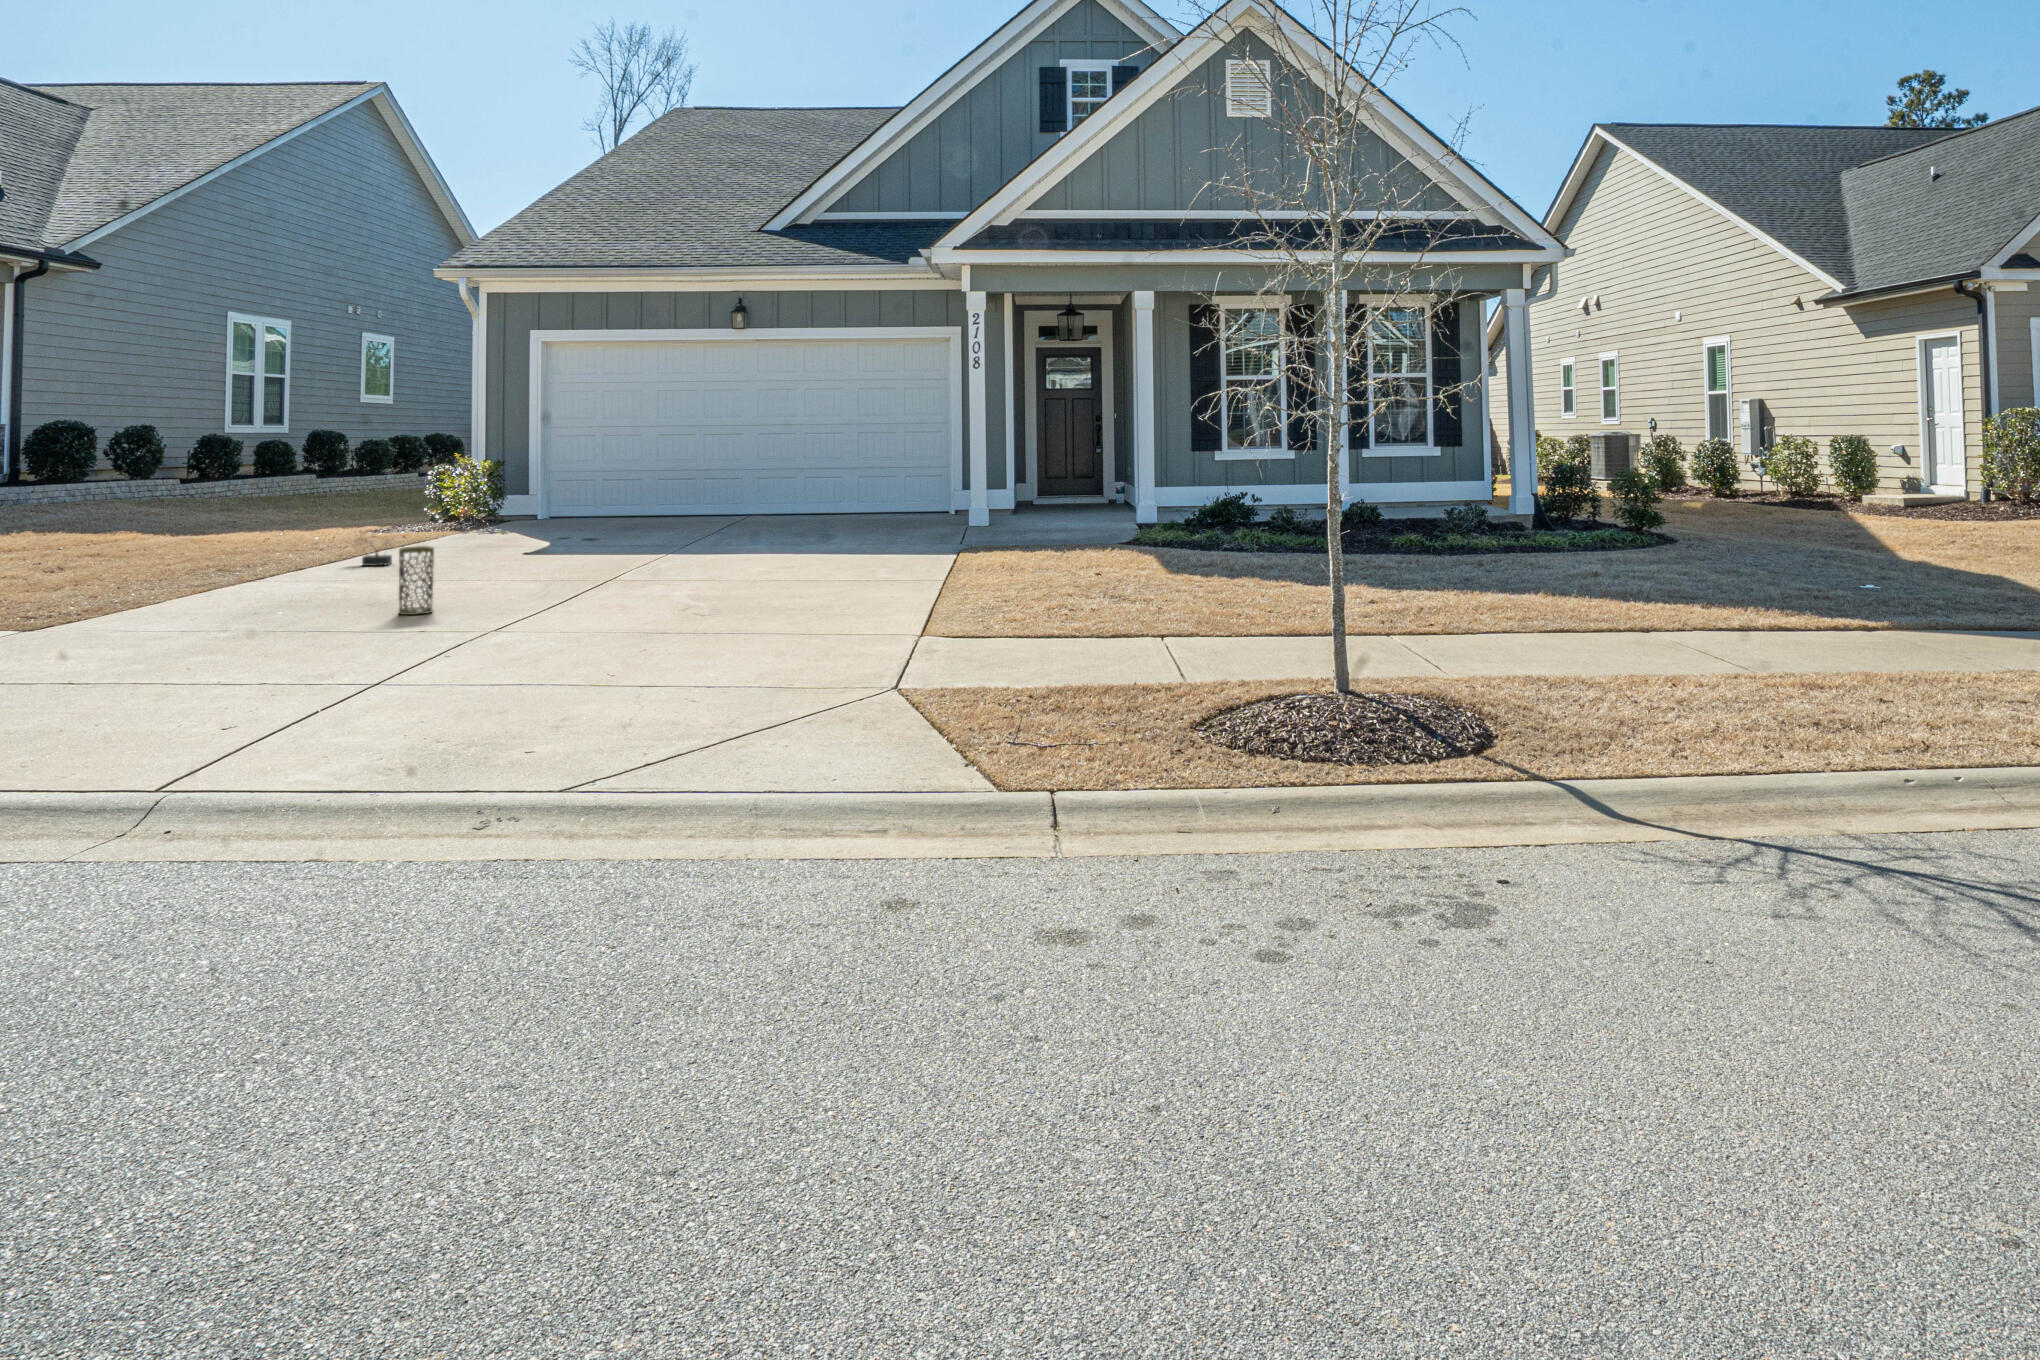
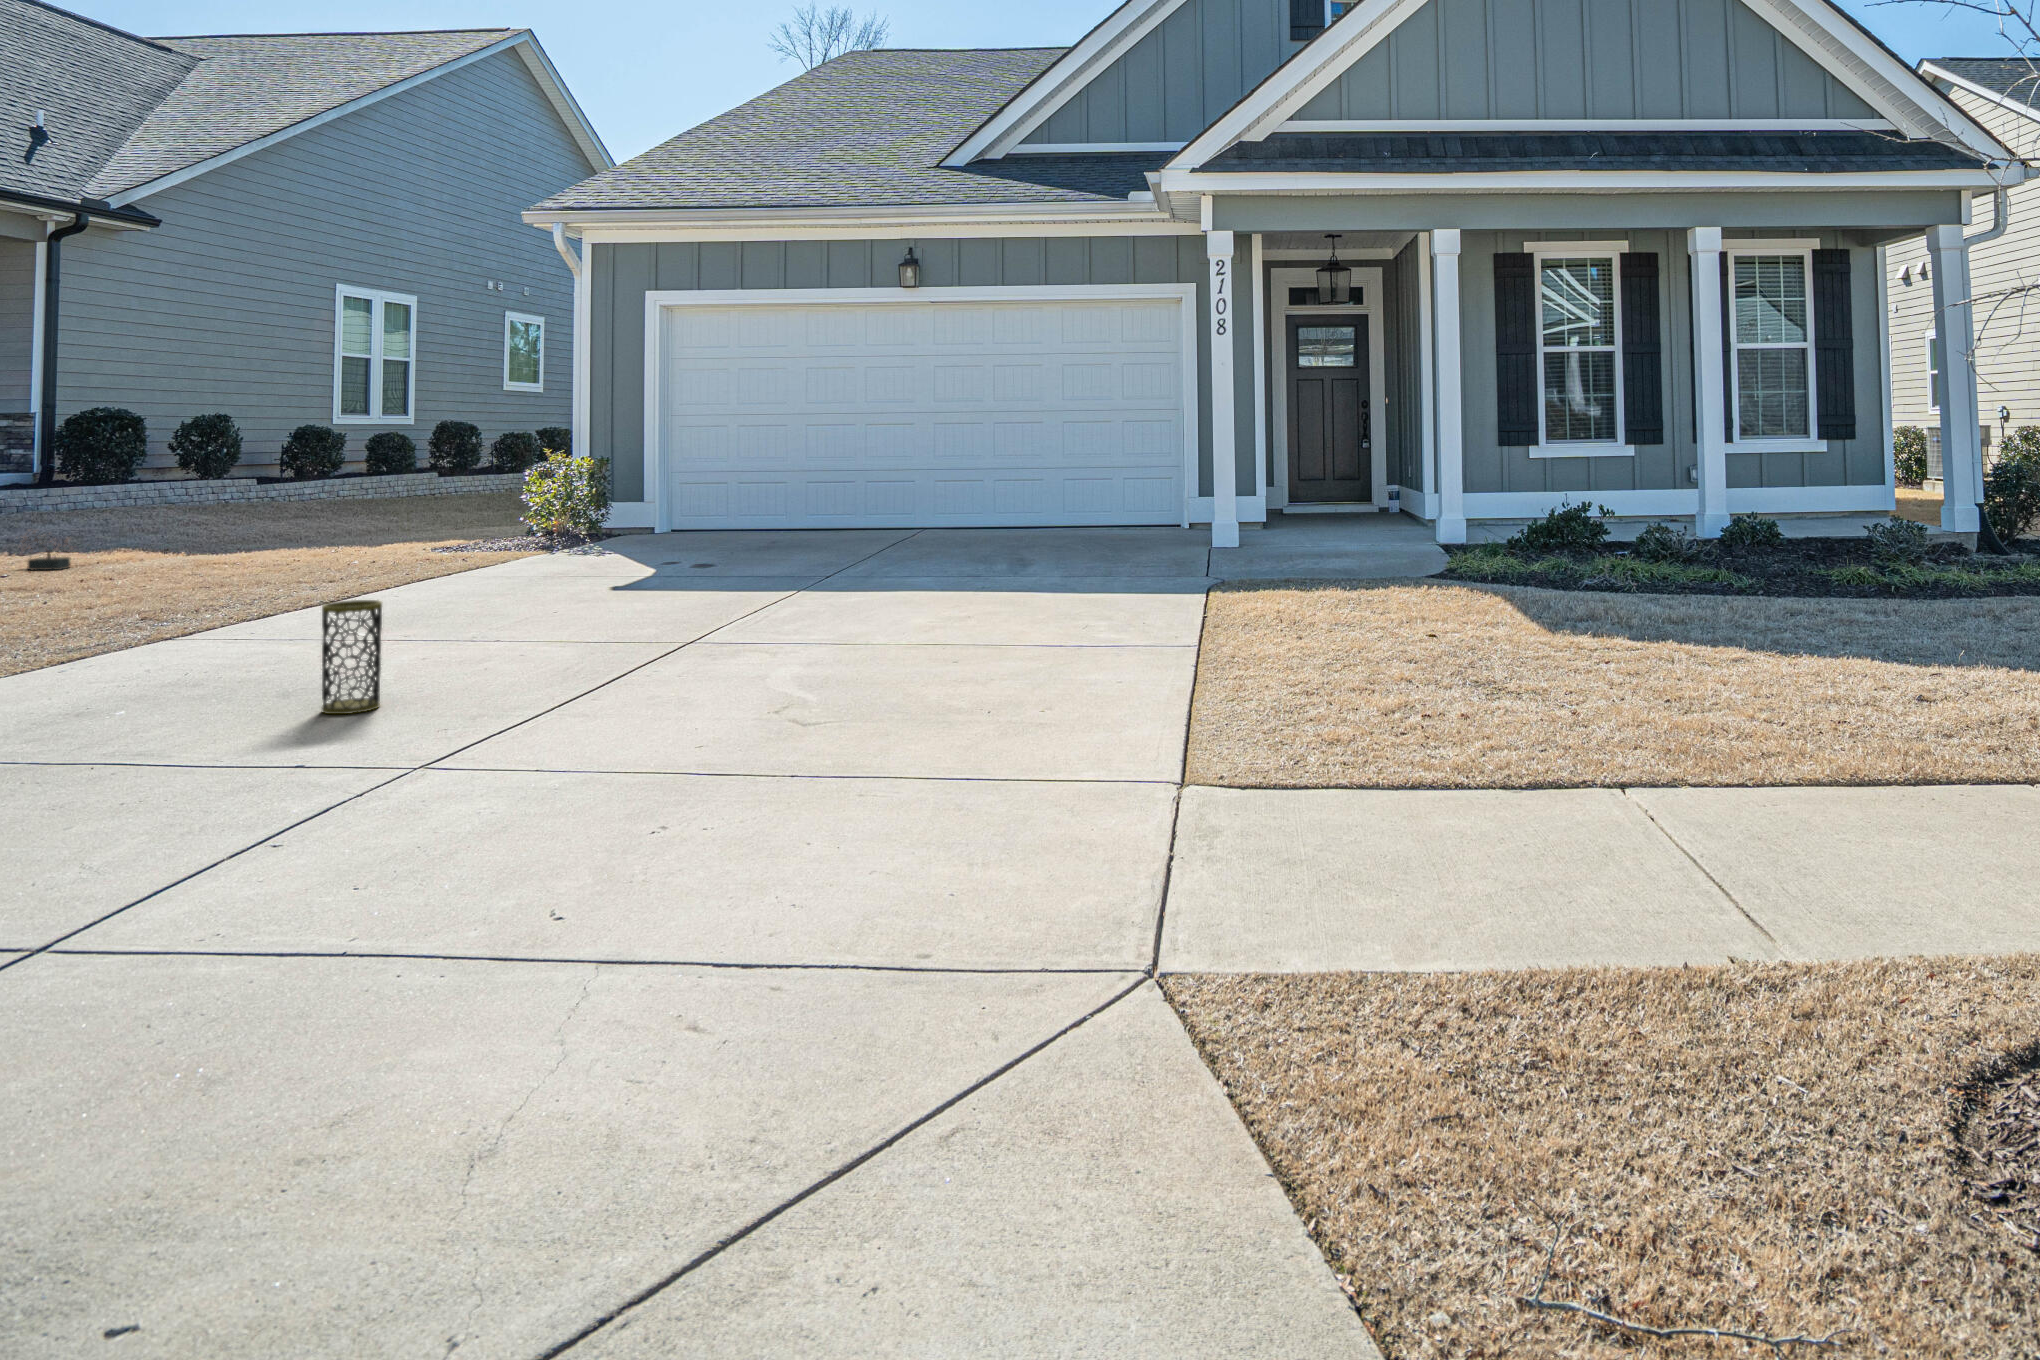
decorative plant: present [355,533,397,566] -> present [21,531,75,570]

